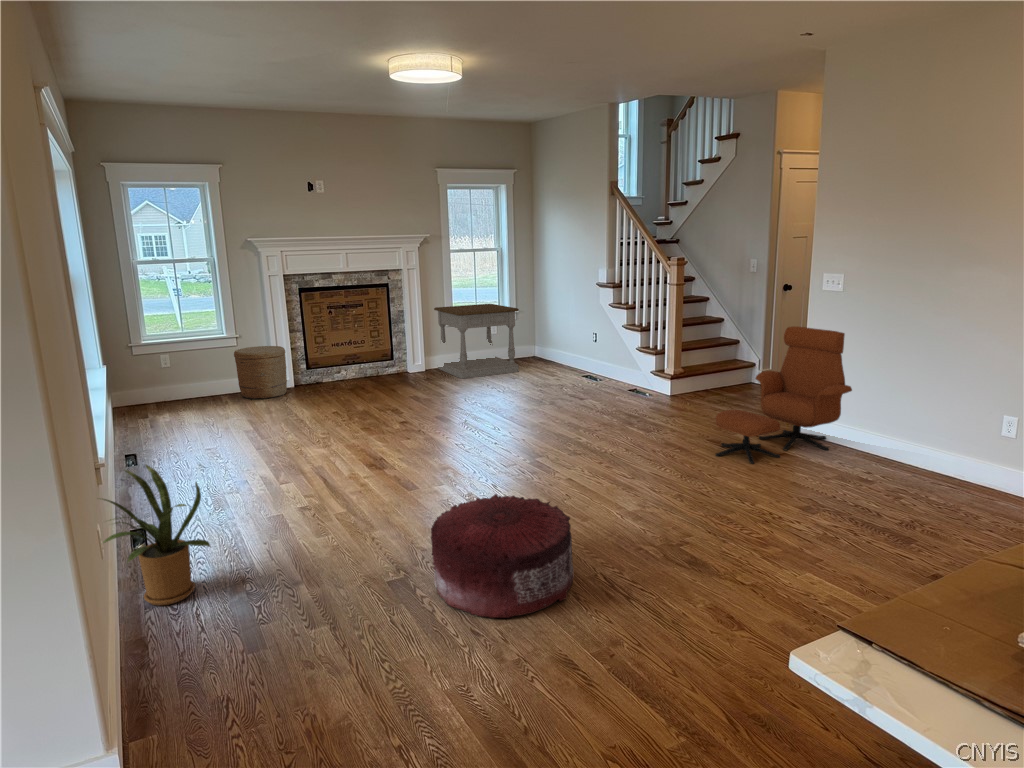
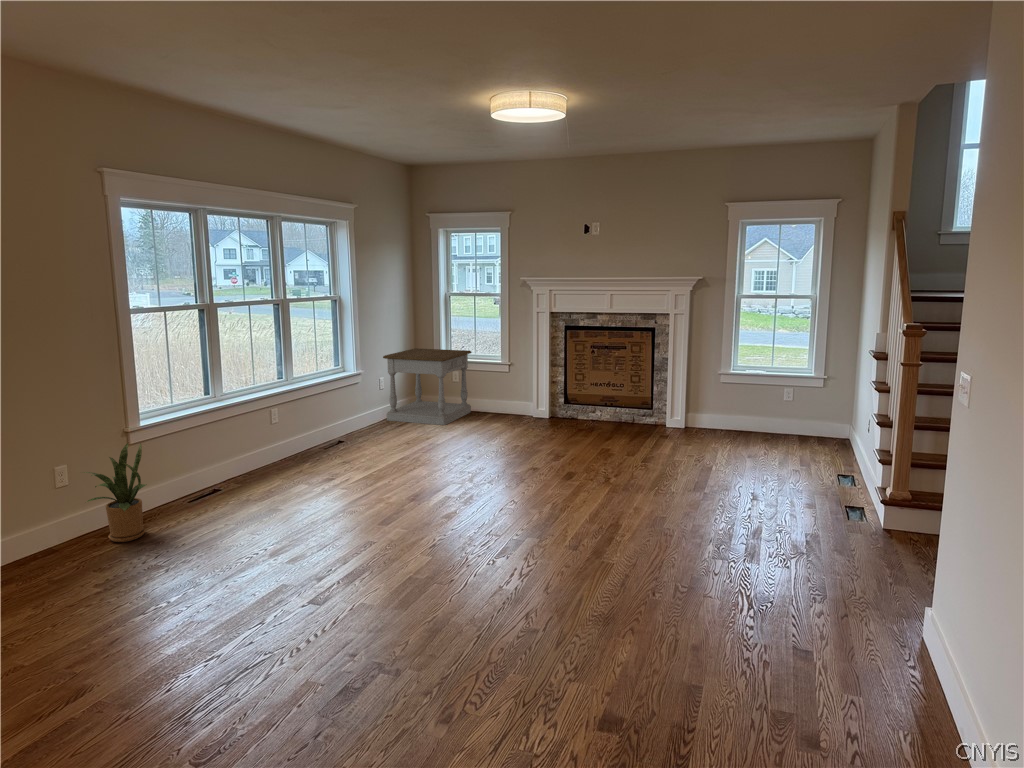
side table: present [434,304,519,379] -> present [383,348,471,425]
lounge chair: present [716,326,852,464] -> none [682,475,938,719]
woven basket: present [234,346,287,399] -> none [492,374,536,422]
pouf: present [431,494,574,618] -> none [114,544,268,668]

